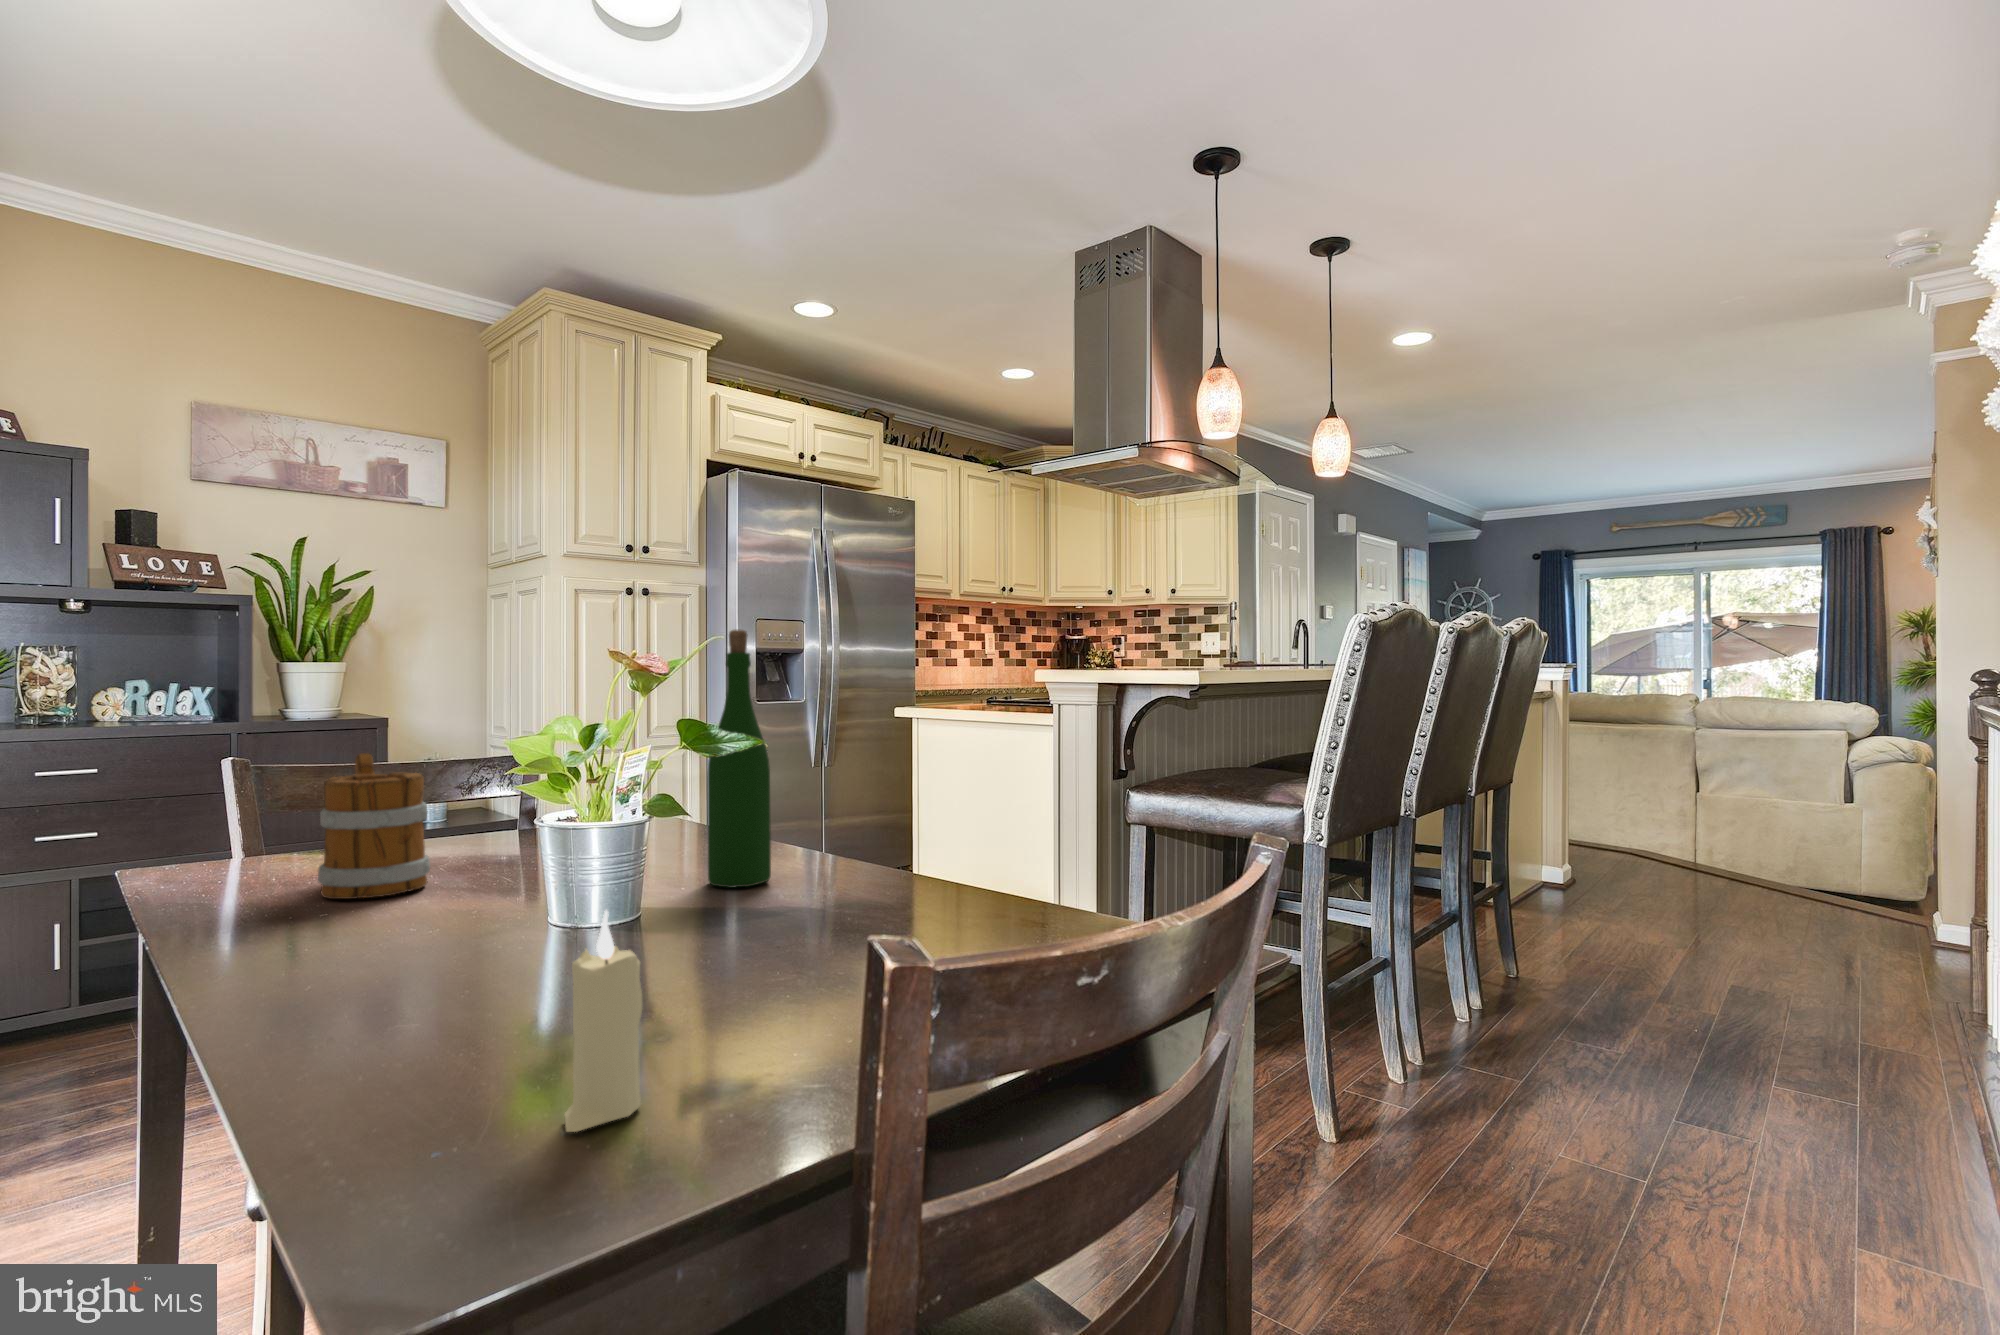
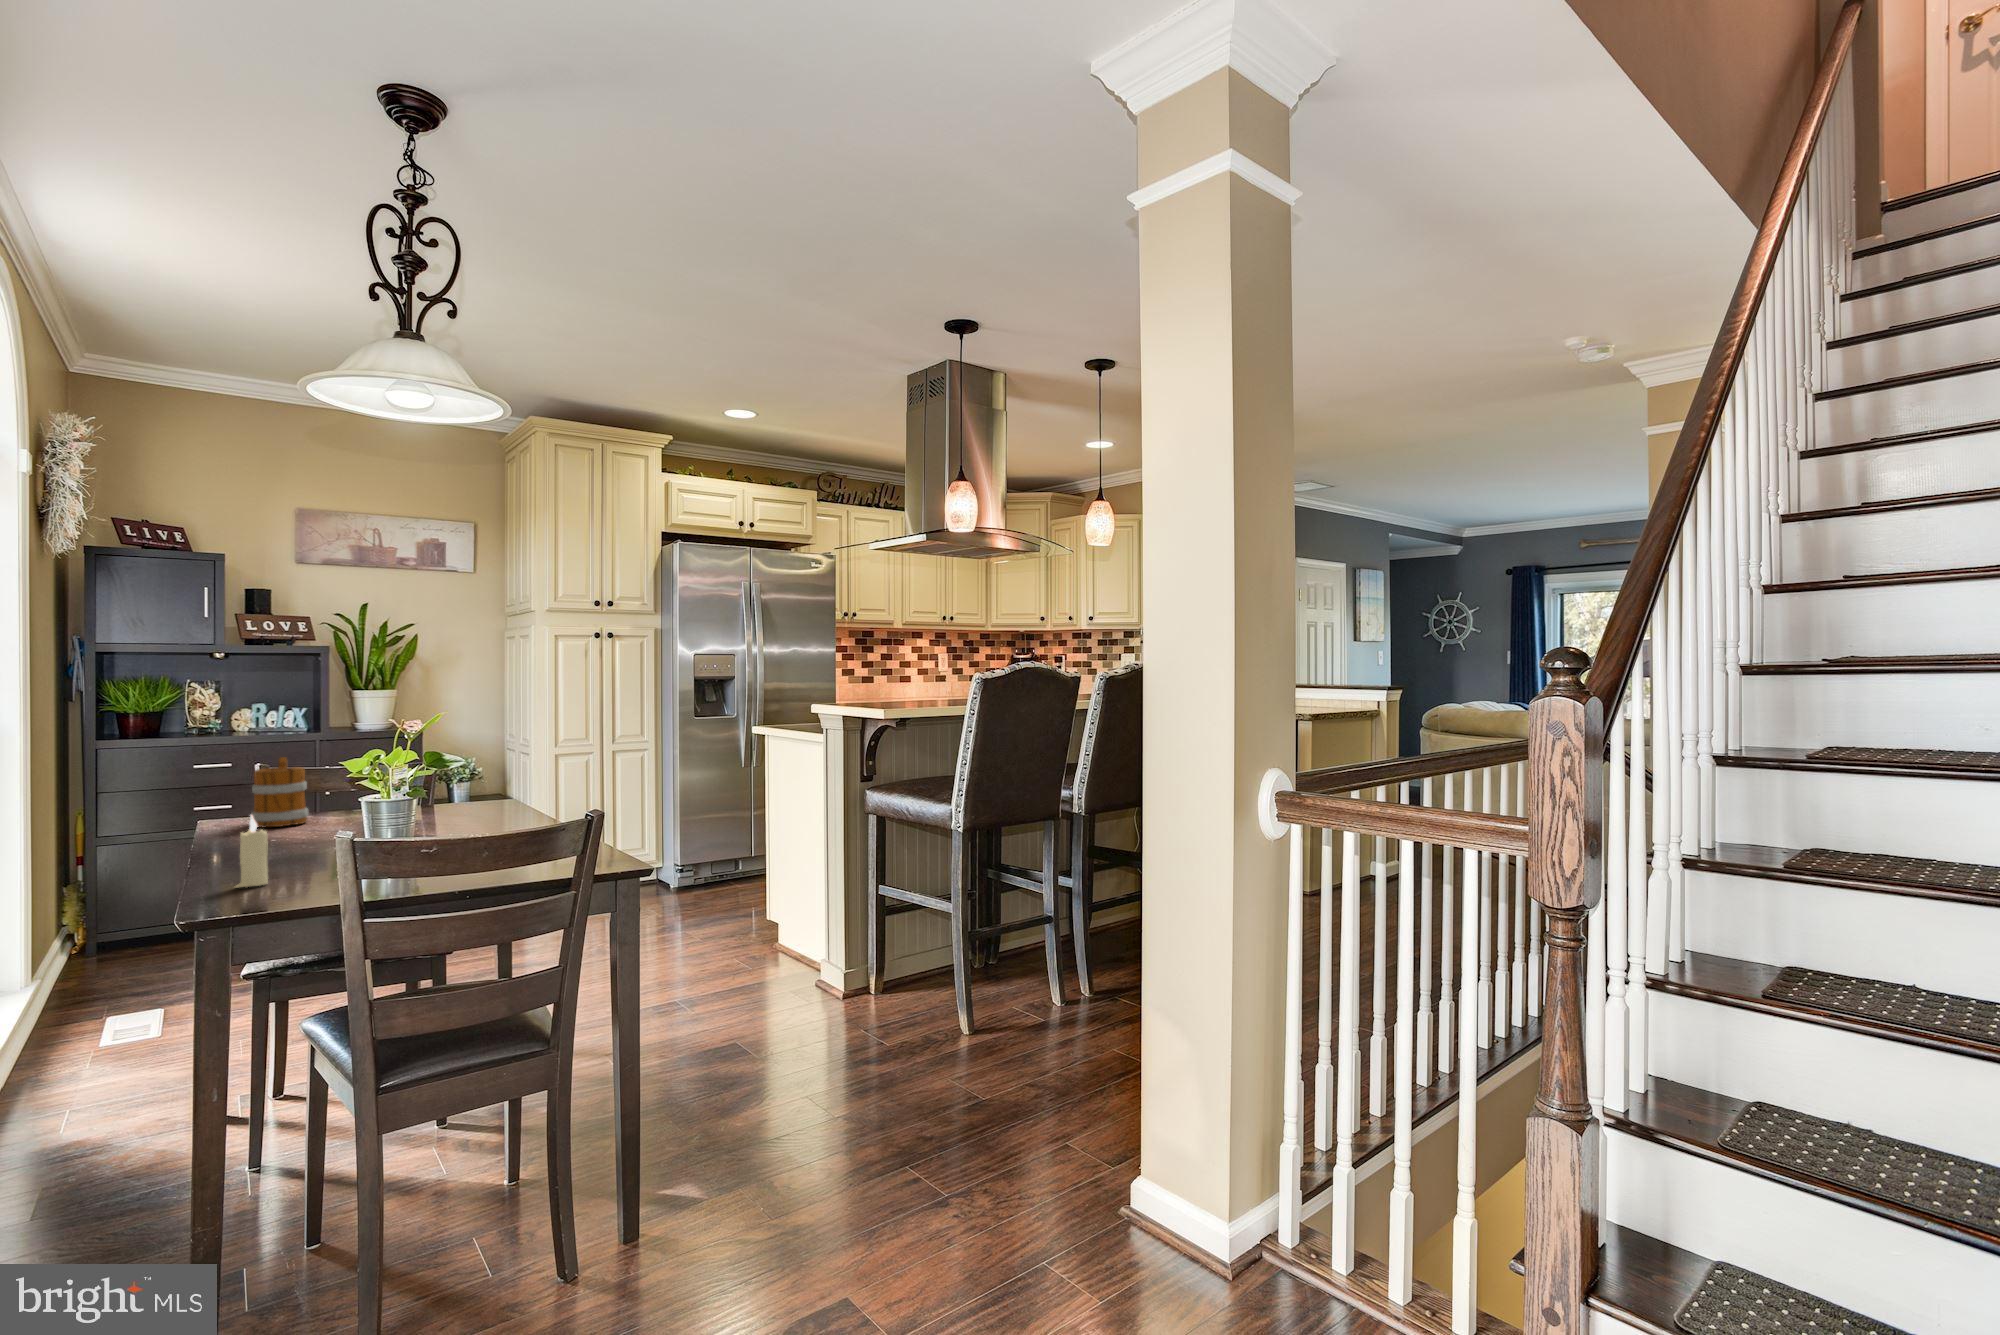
wine bottle: present [708,630,771,888] -> none [434,695,472,827]

